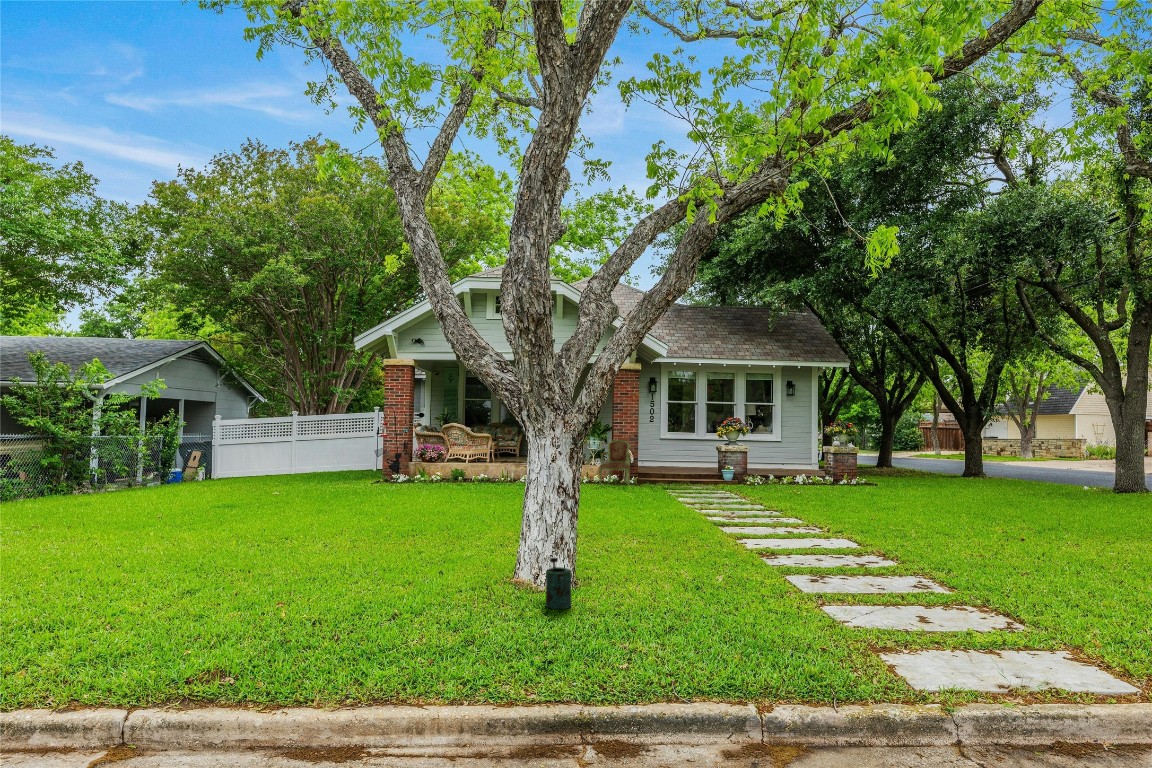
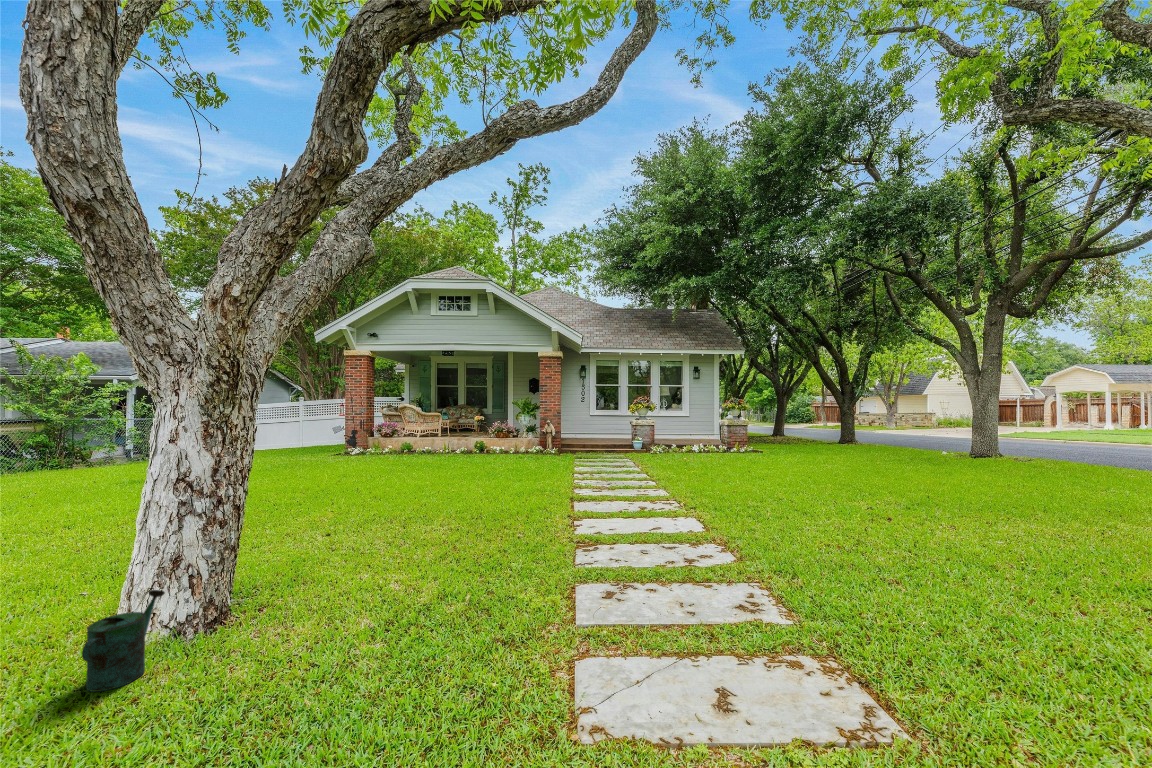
armchair: present [599,440,631,485] -> none [522,415,550,455]

